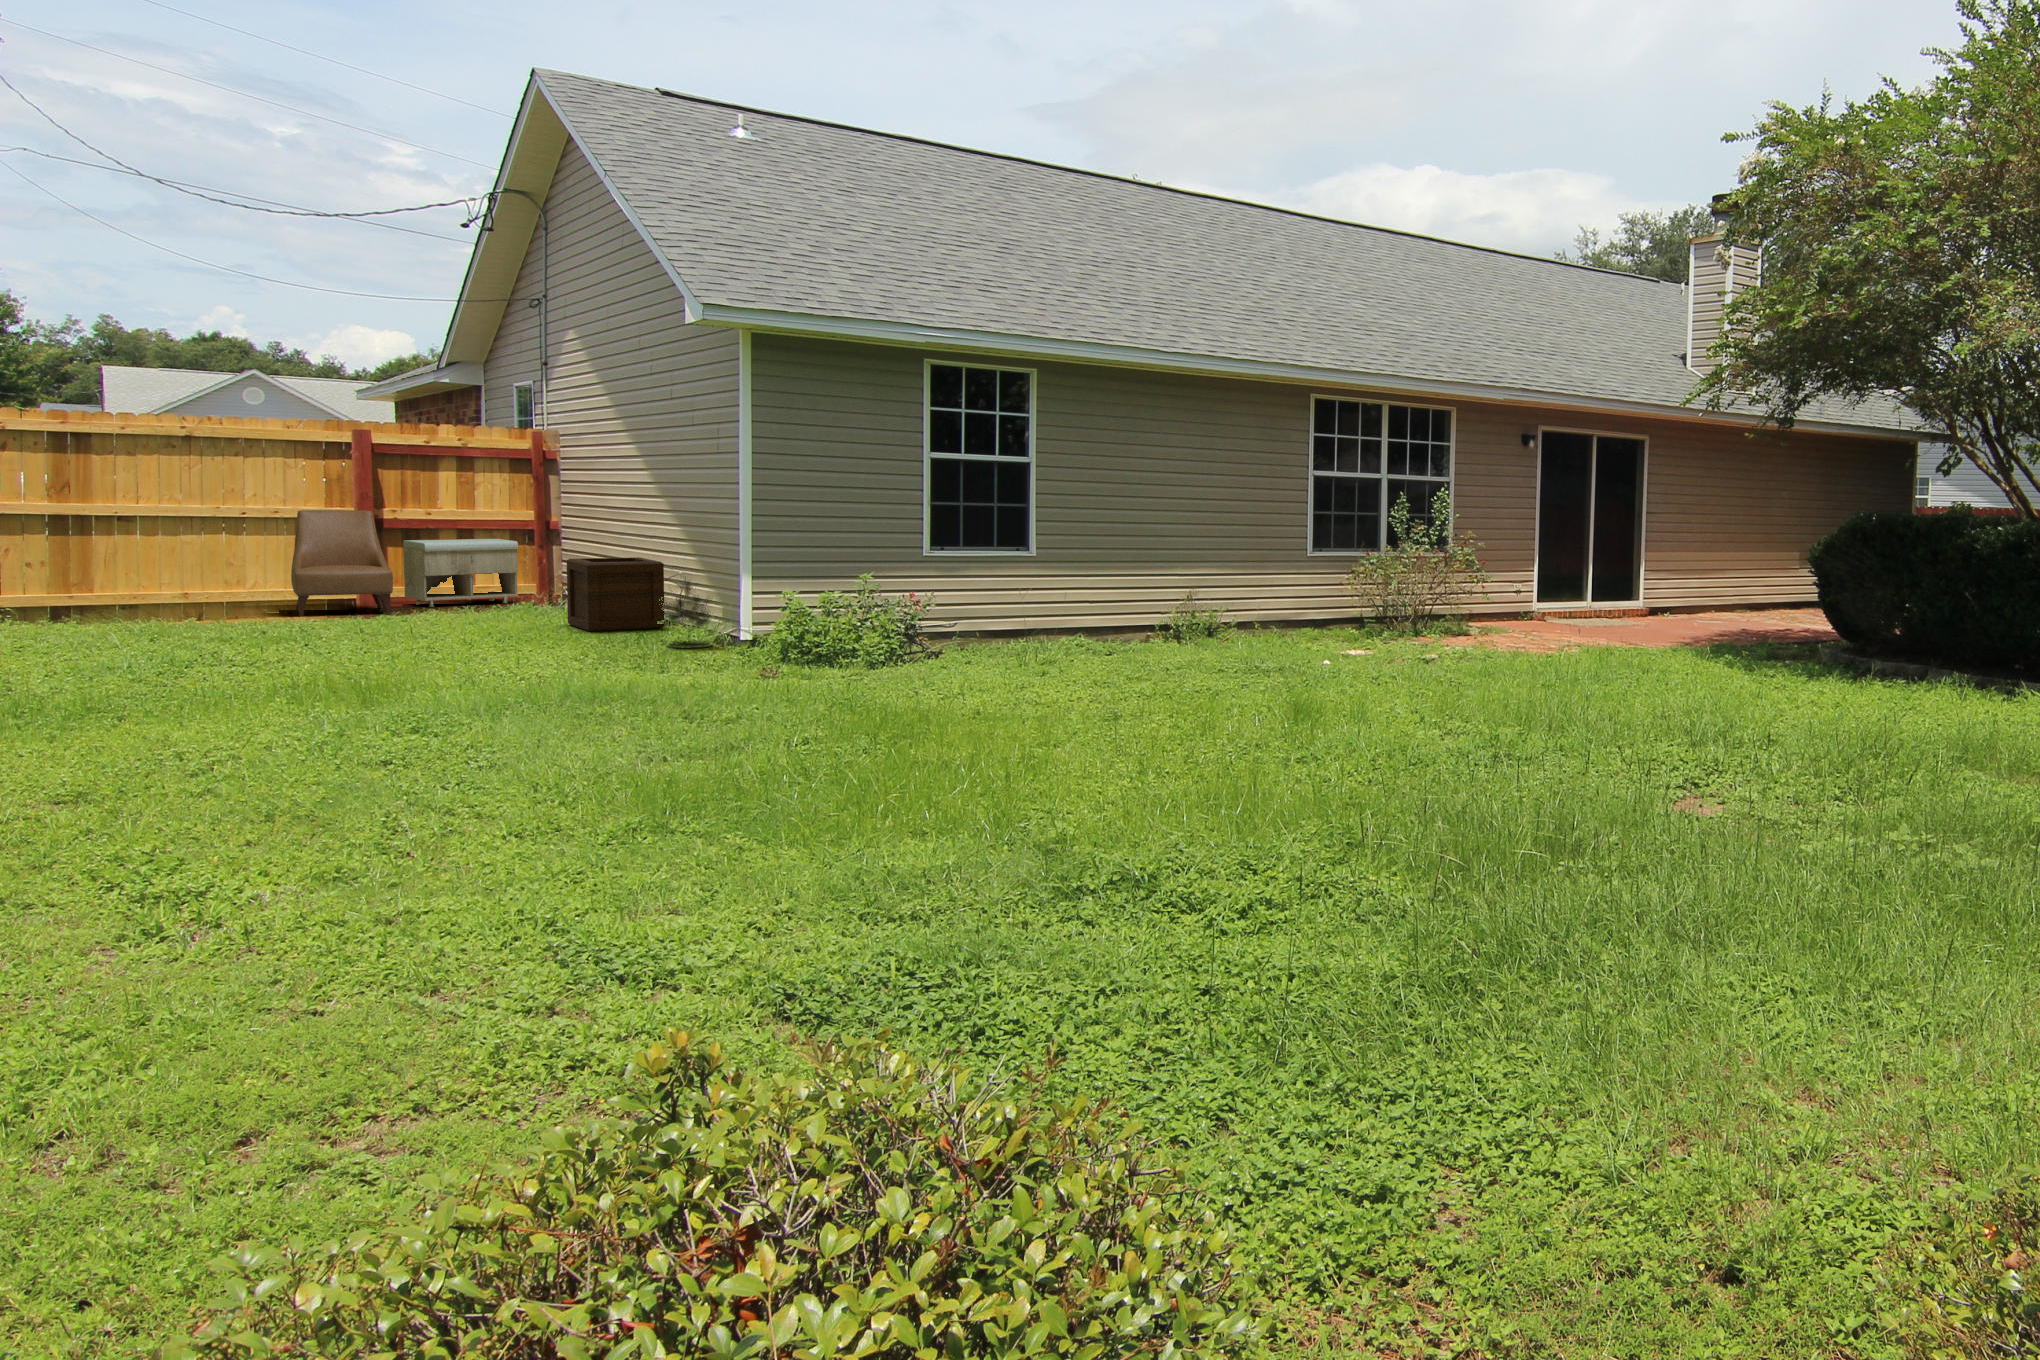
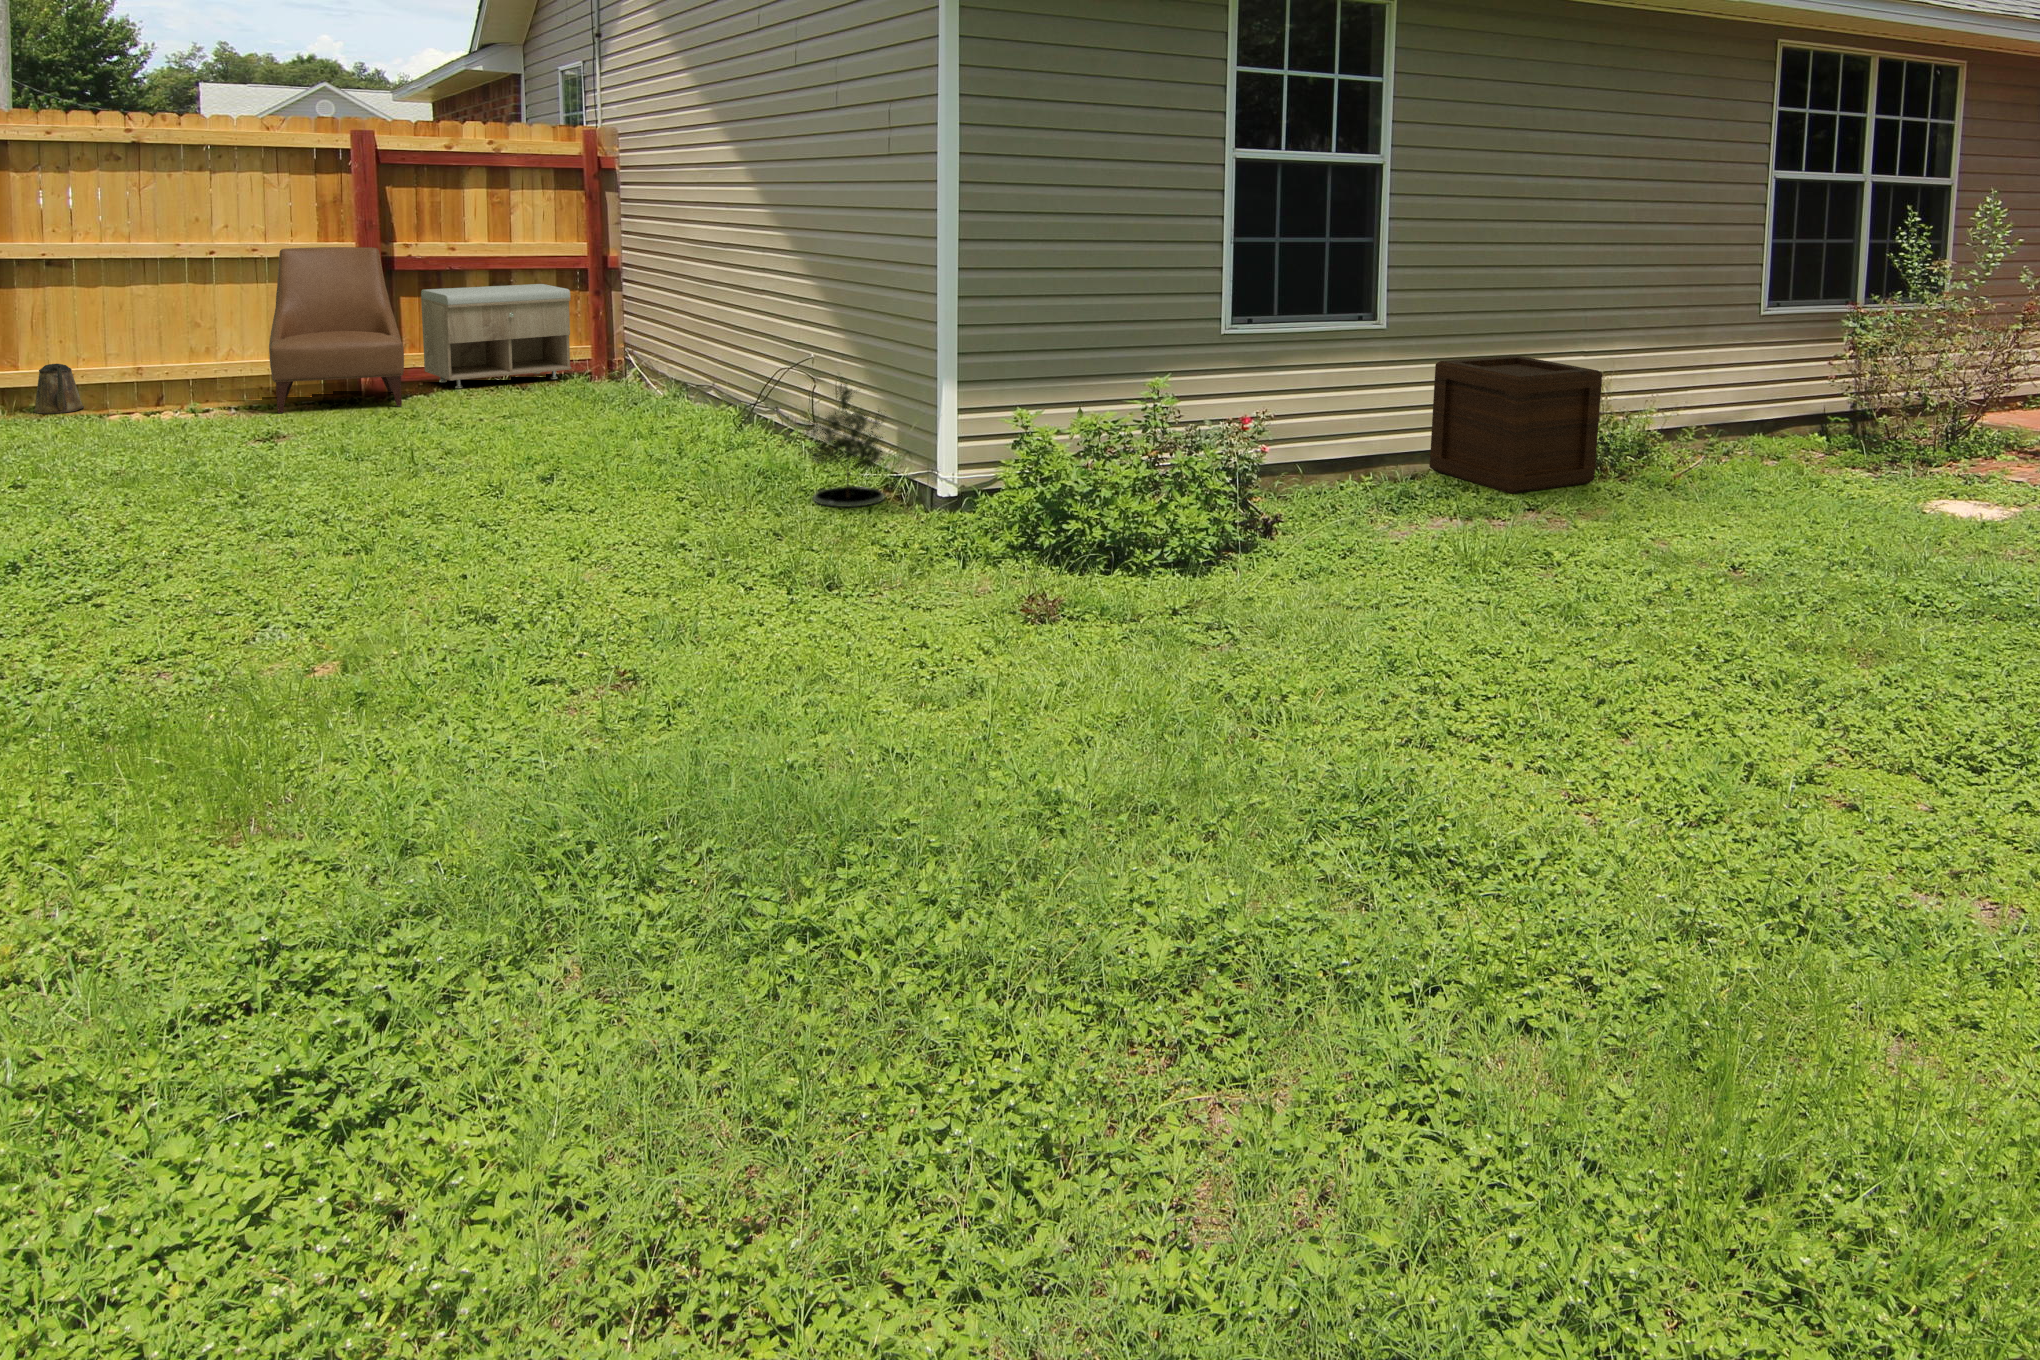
wooden crate: present [567,557,665,632] -> present [1430,356,1602,494]
watering can: none [112,583,150,616] -> present [34,364,84,414]

